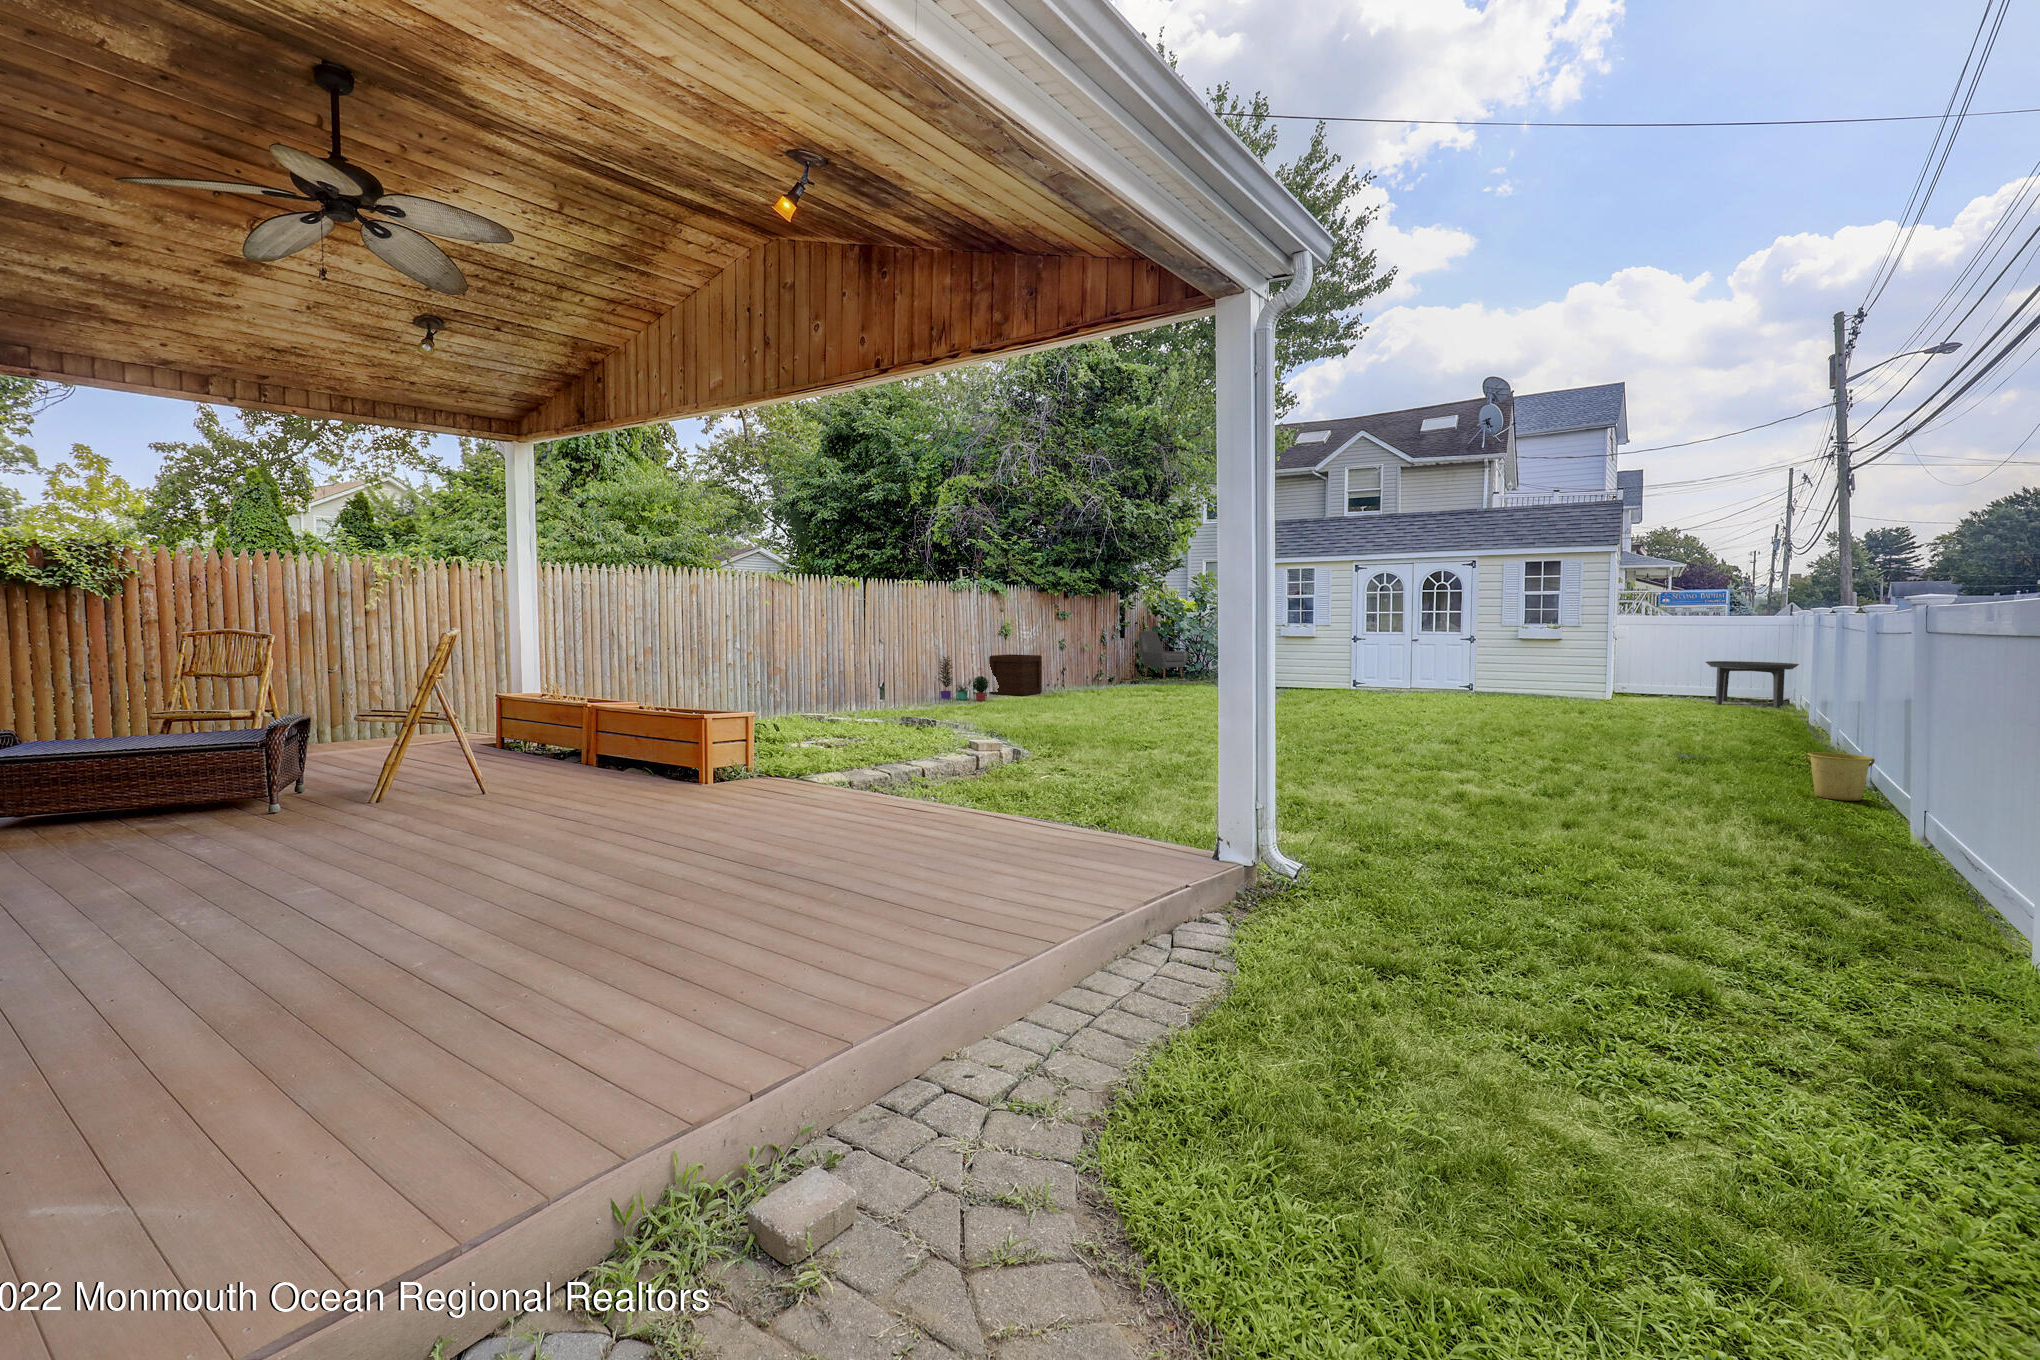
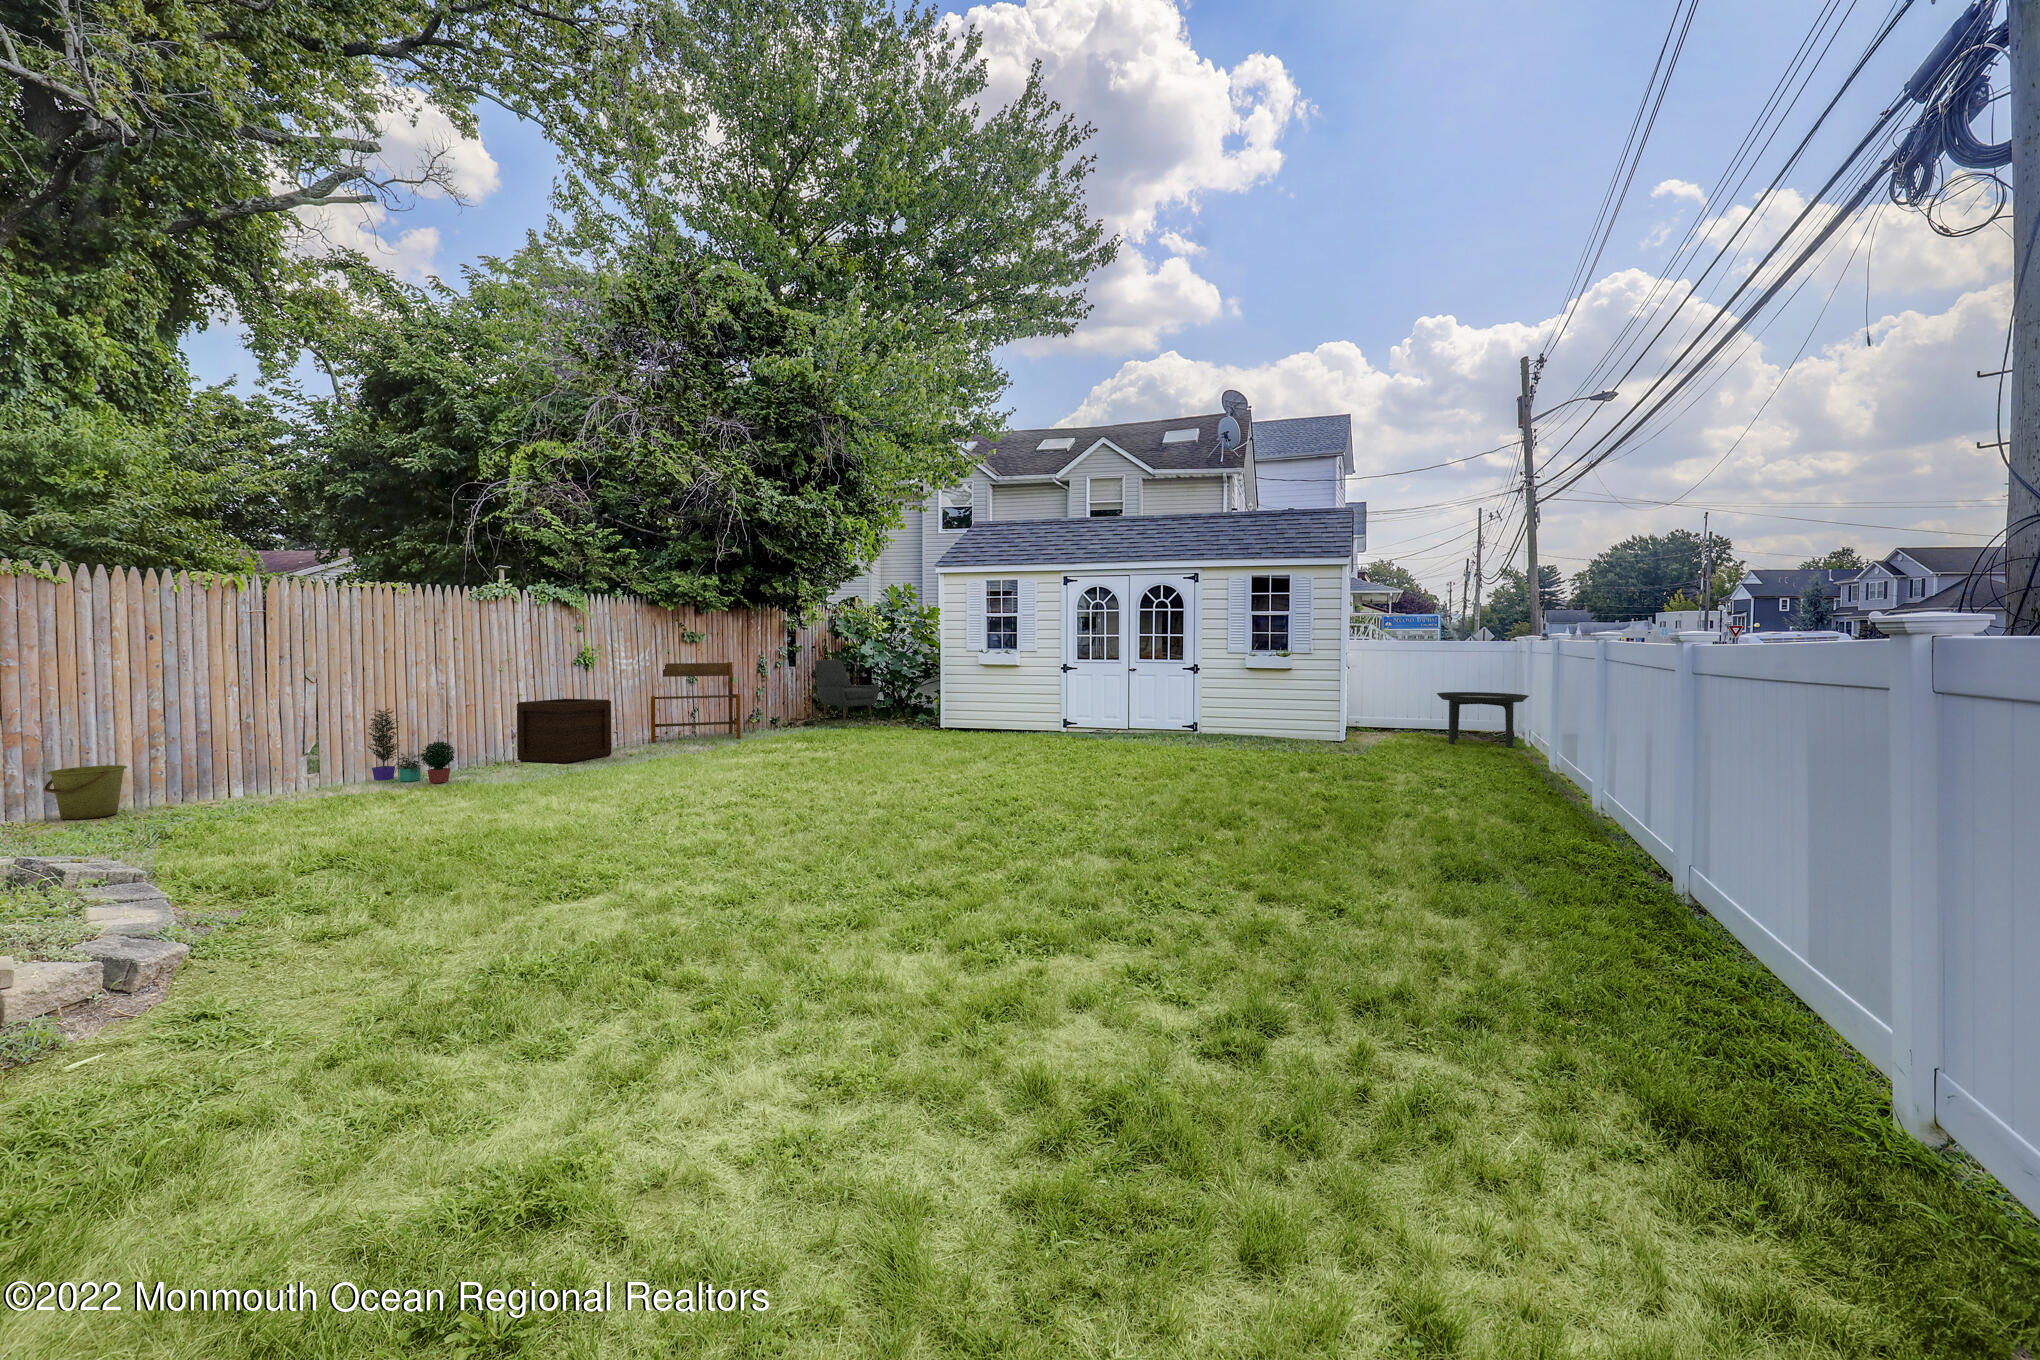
bench: none [1044,631,1108,687] -> present [651,662,741,742]
bucket: present [1806,752,1875,801] -> present [44,765,127,819]

